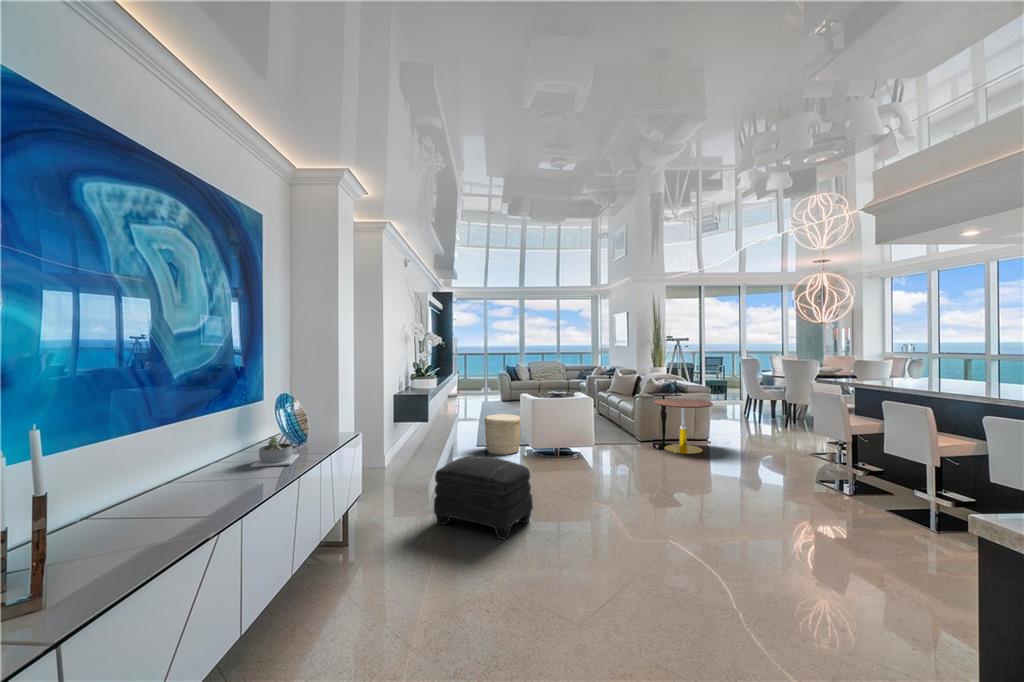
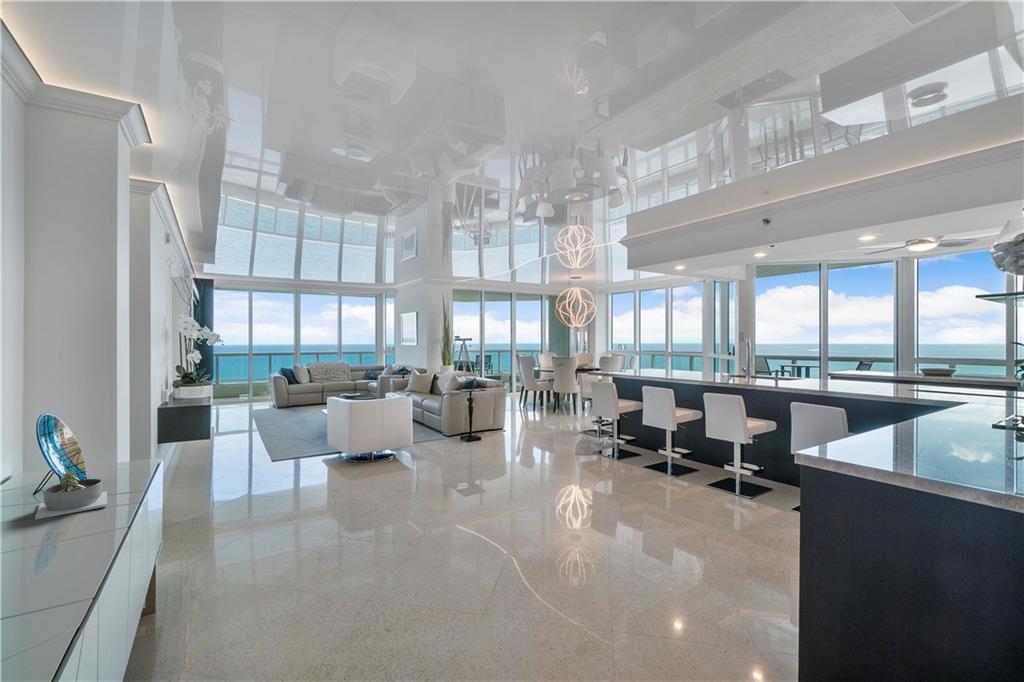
side table: present [654,399,713,454] -> none [463,394,513,442]
woven basket: present [485,414,521,455] -> none [289,420,333,465]
ottoman: present [434,456,533,539] -> none [273,466,387,550]

